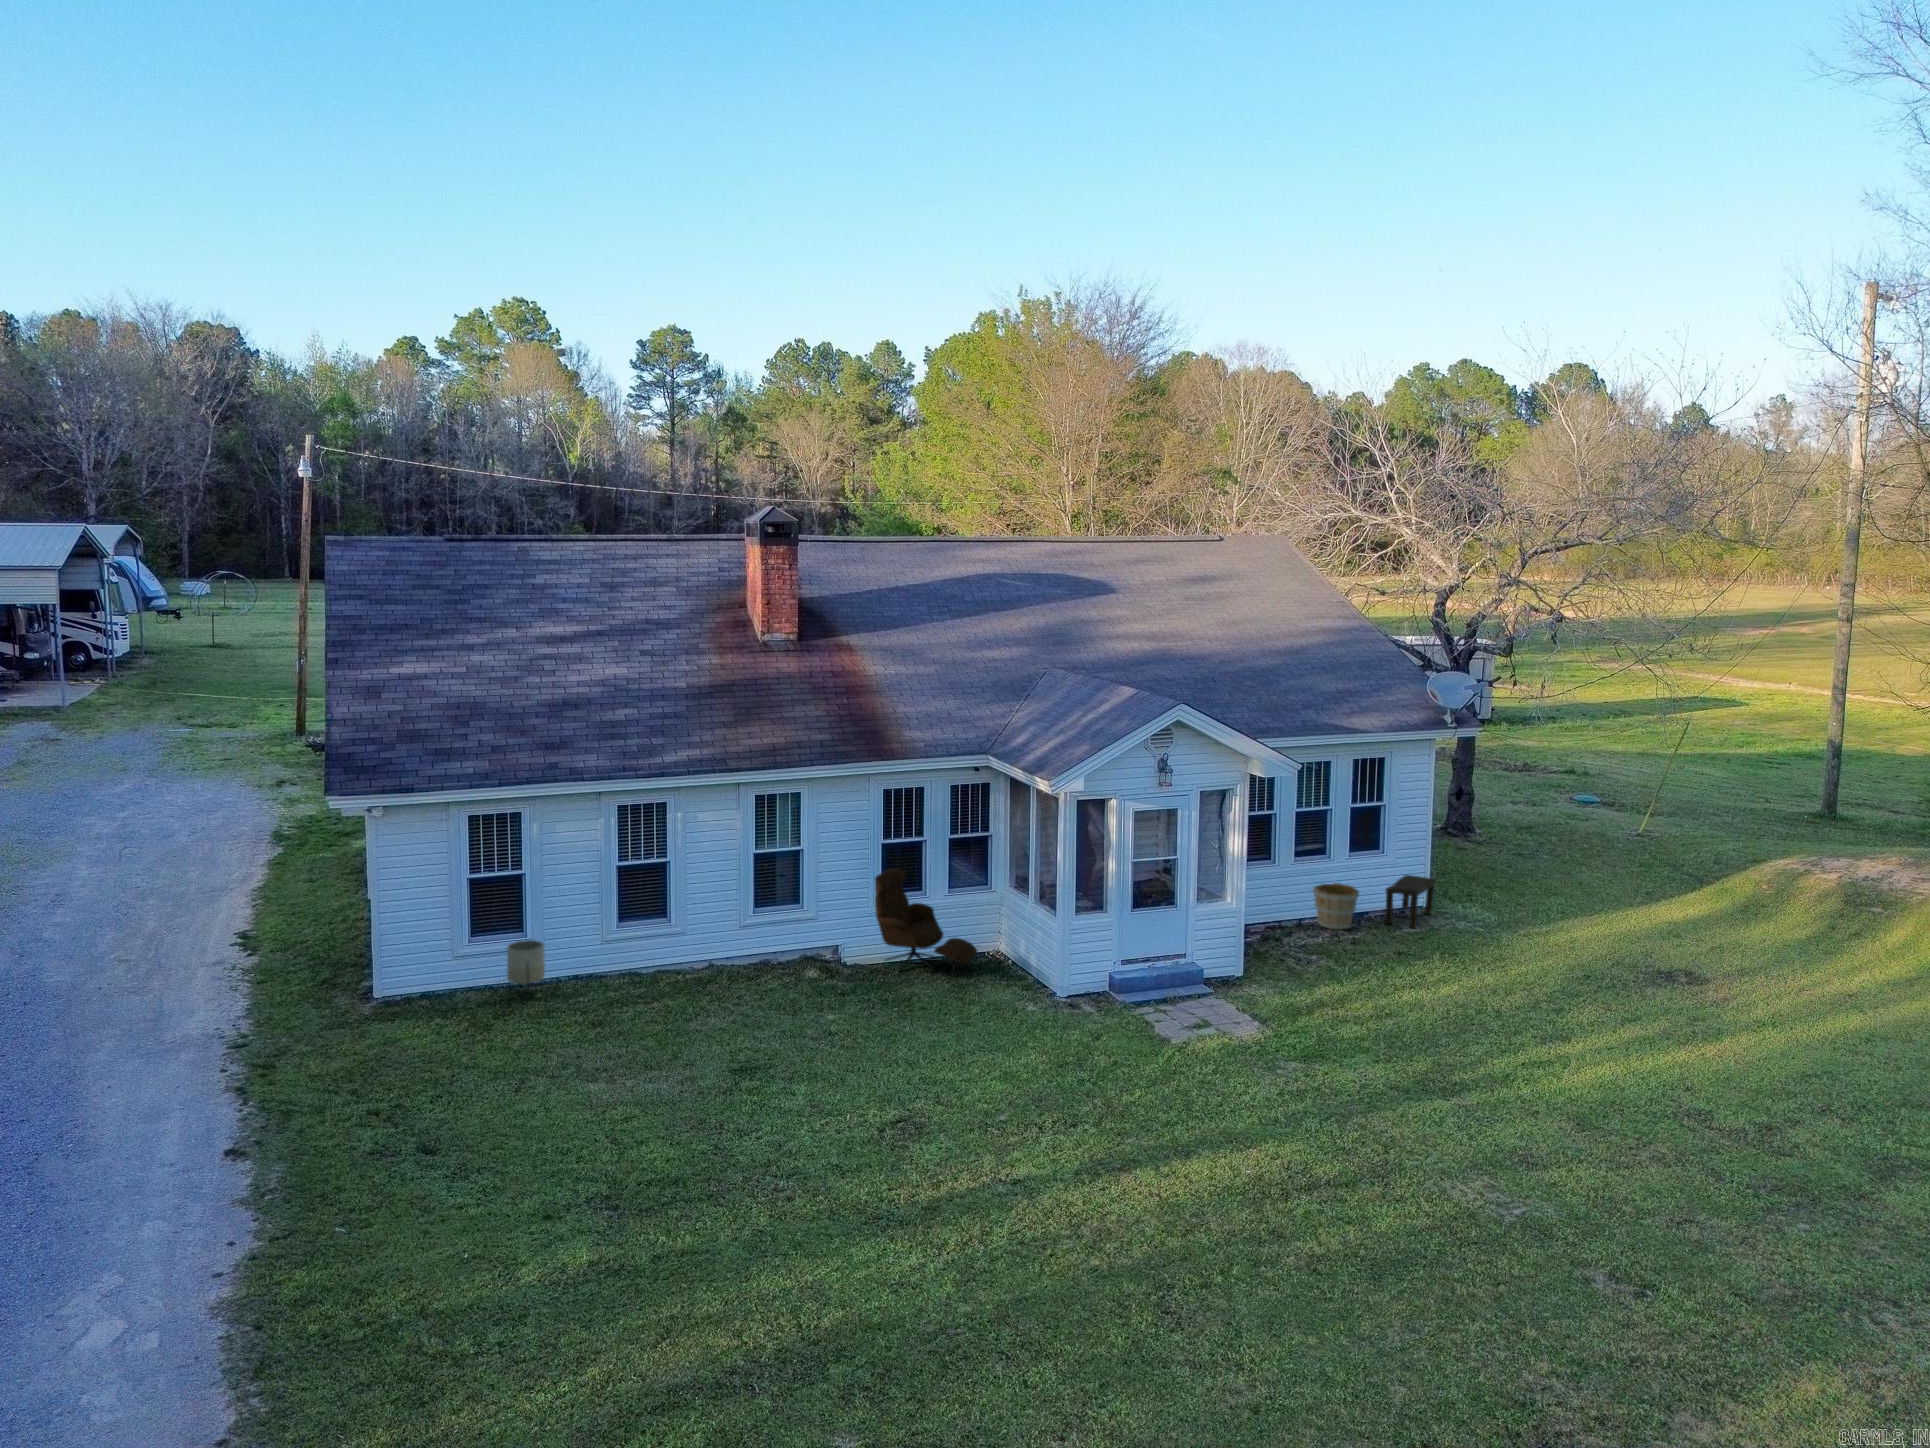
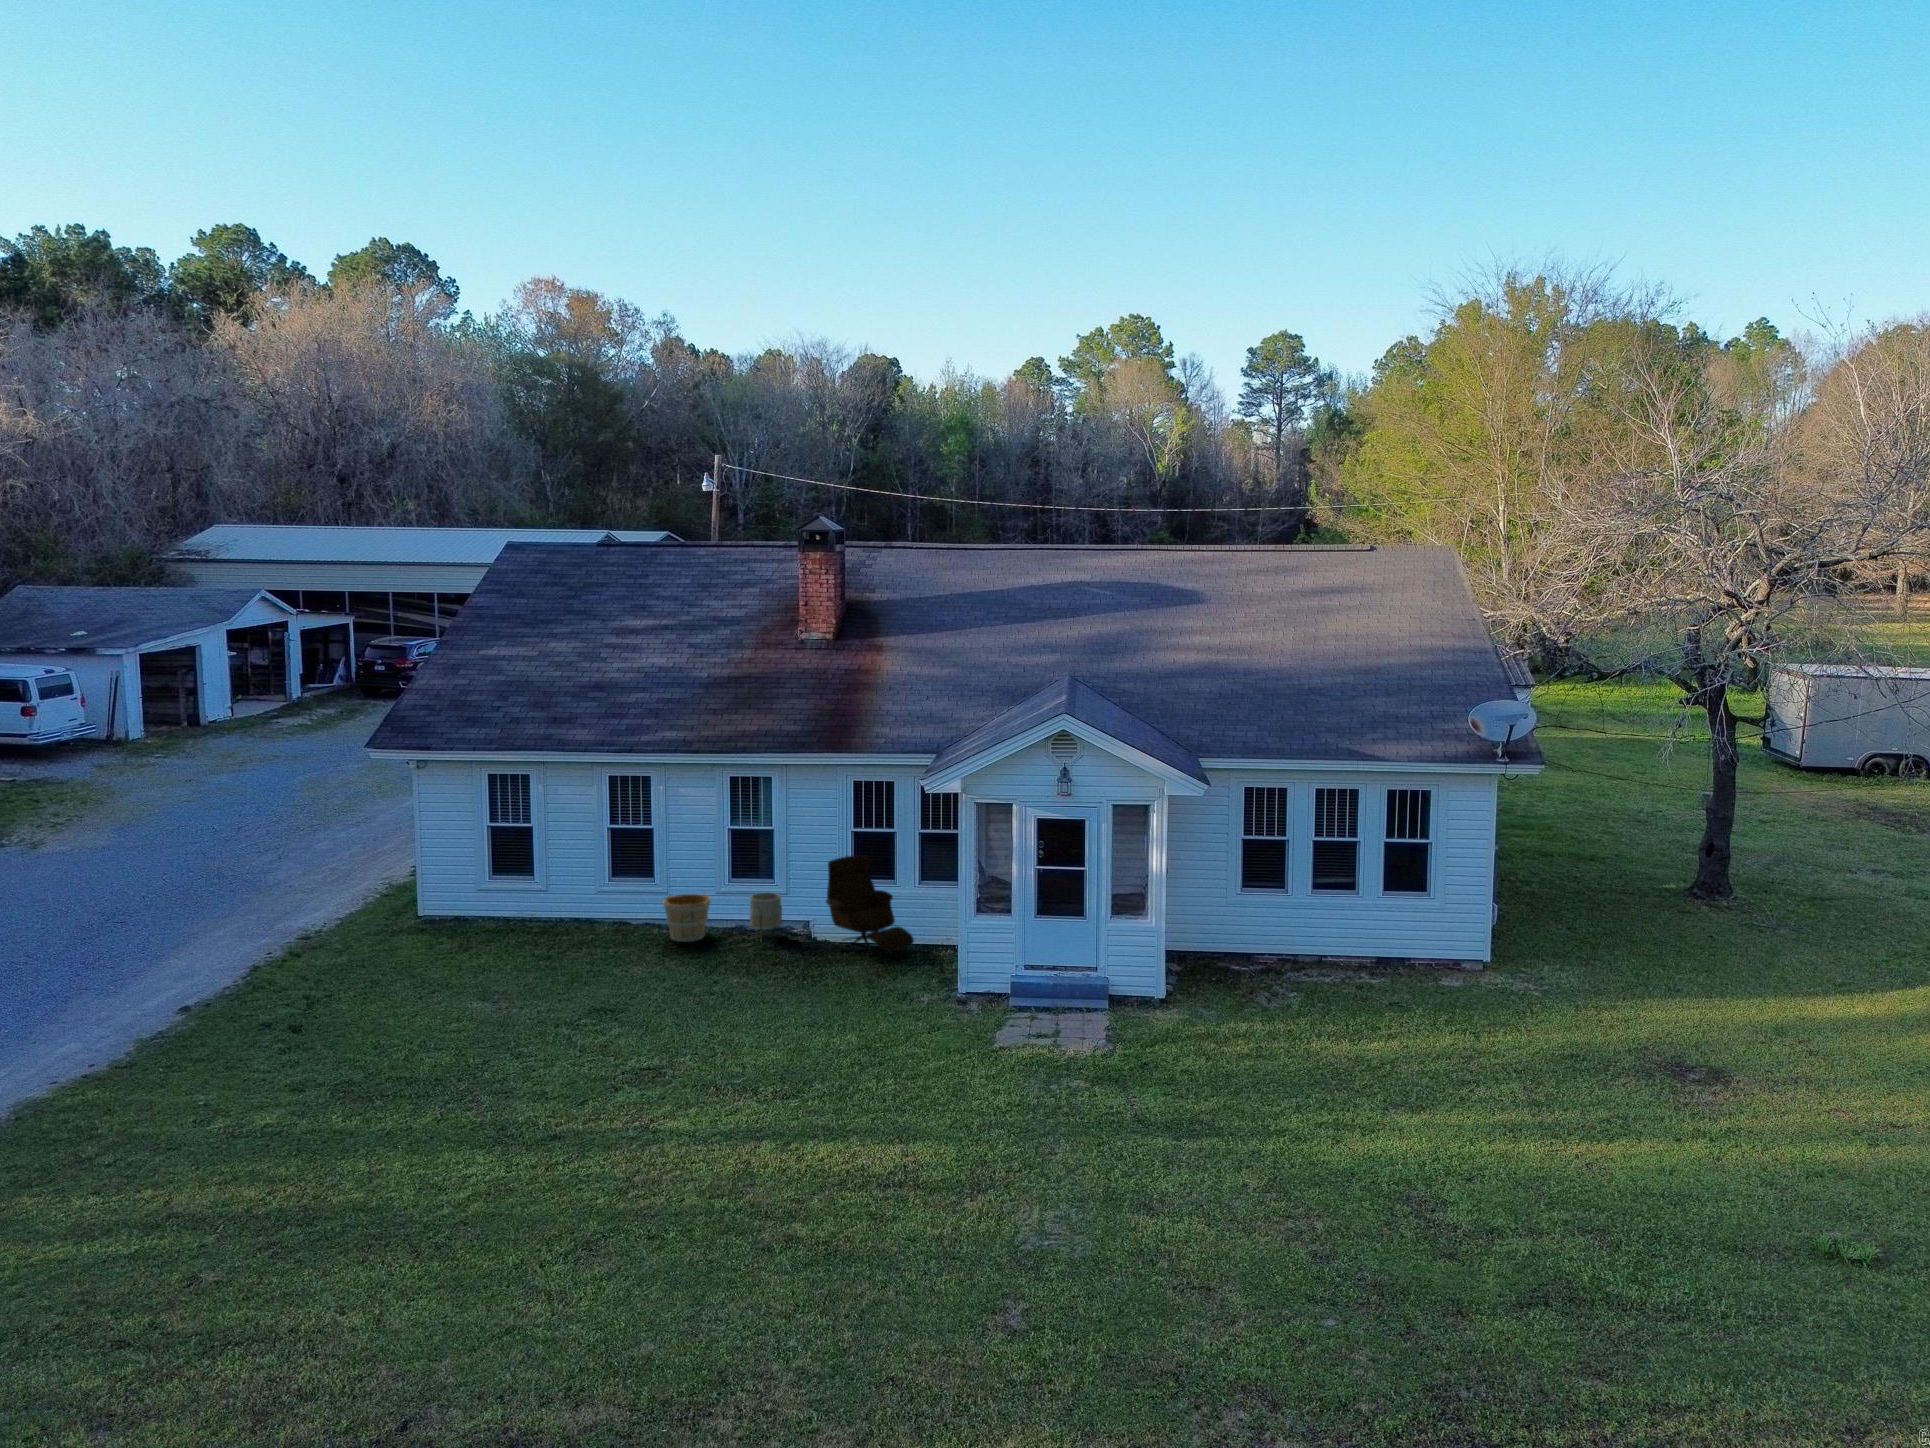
bench: present [1385,875,1436,928] -> none [1406,921,1486,980]
wooden bucket: present [1313,883,1359,929] -> present [664,894,711,942]
planter: present [507,940,545,988] -> present [750,893,782,930]

